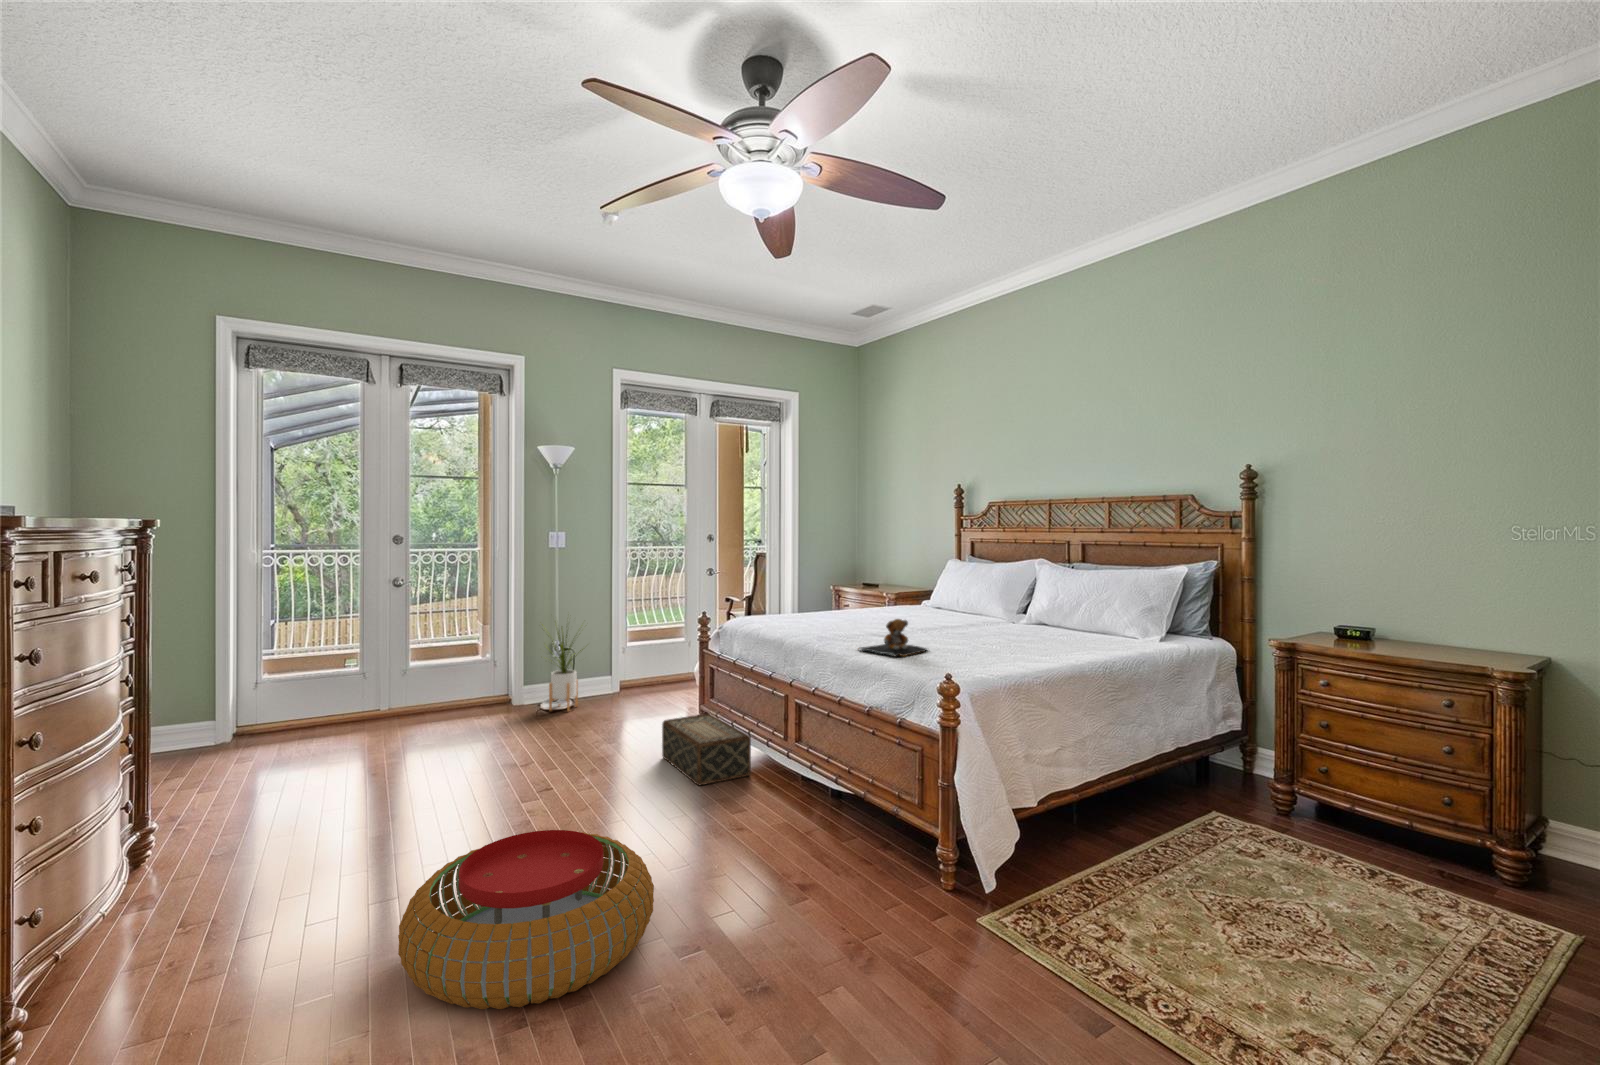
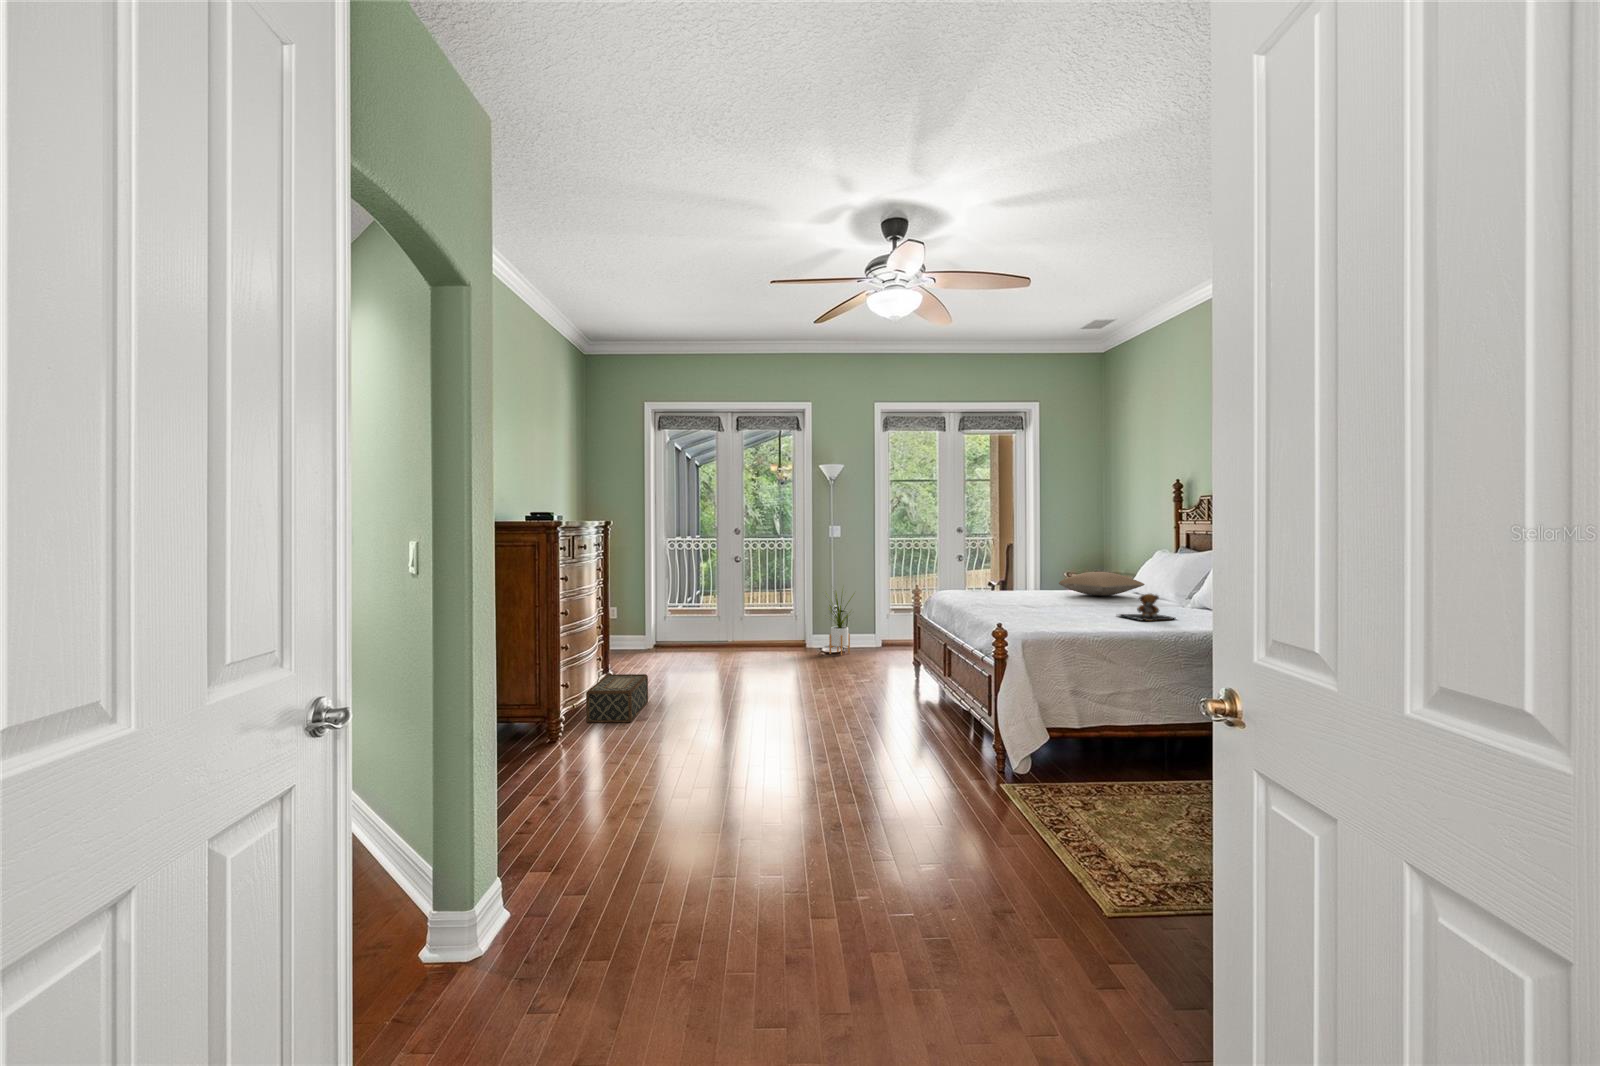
pillow: none [874,586,963,615] -> present [1059,572,1145,596]
teddy bear: present [860,619,926,656] -> present [1120,594,1173,621]
woven basket: present [662,714,751,785] -> present [586,674,648,723]
pouf: present [398,830,654,1010] -> none [694,692,820,763]

